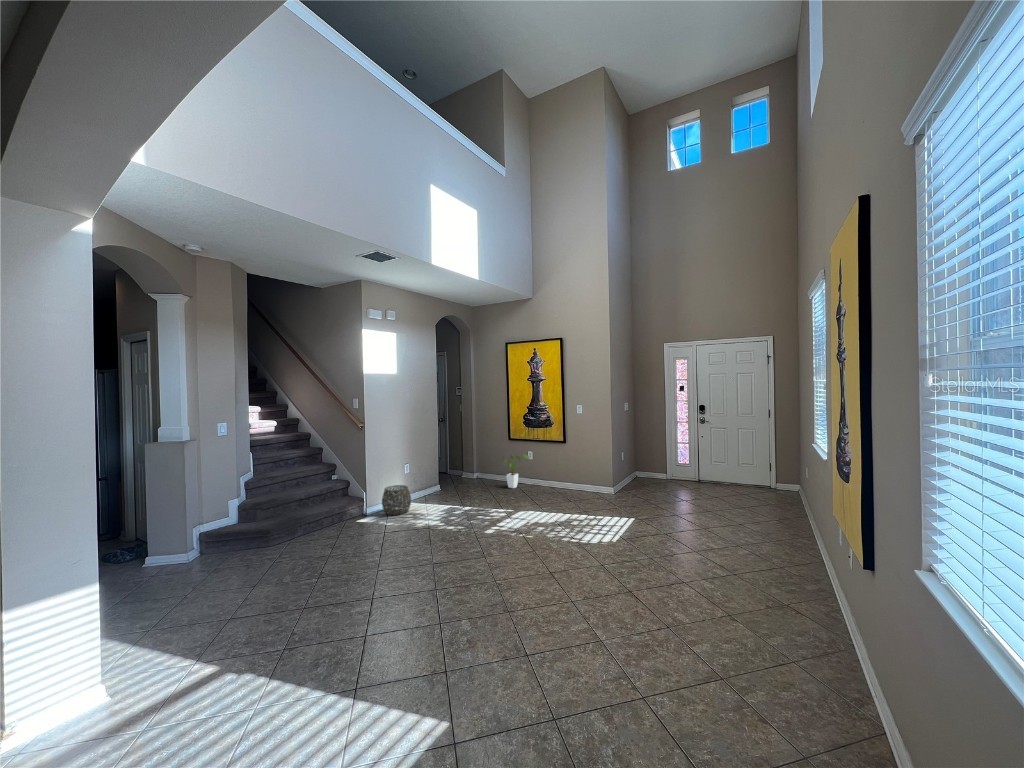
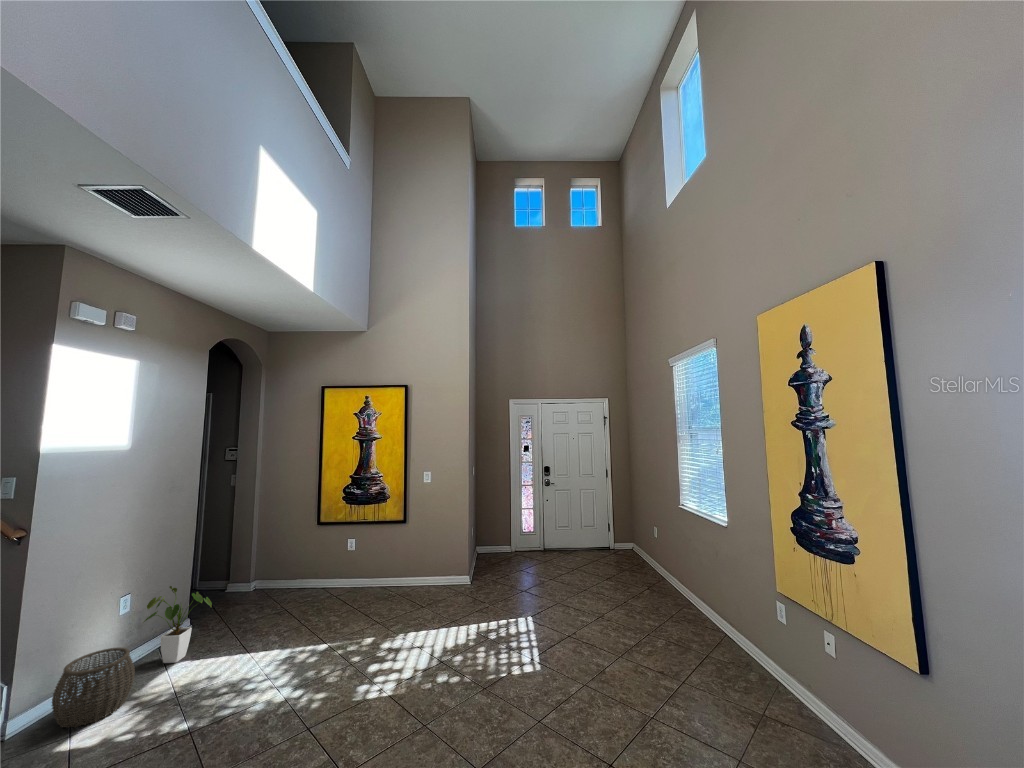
house plant: present [502,454,530,488] -> present [144,586,212,663]

